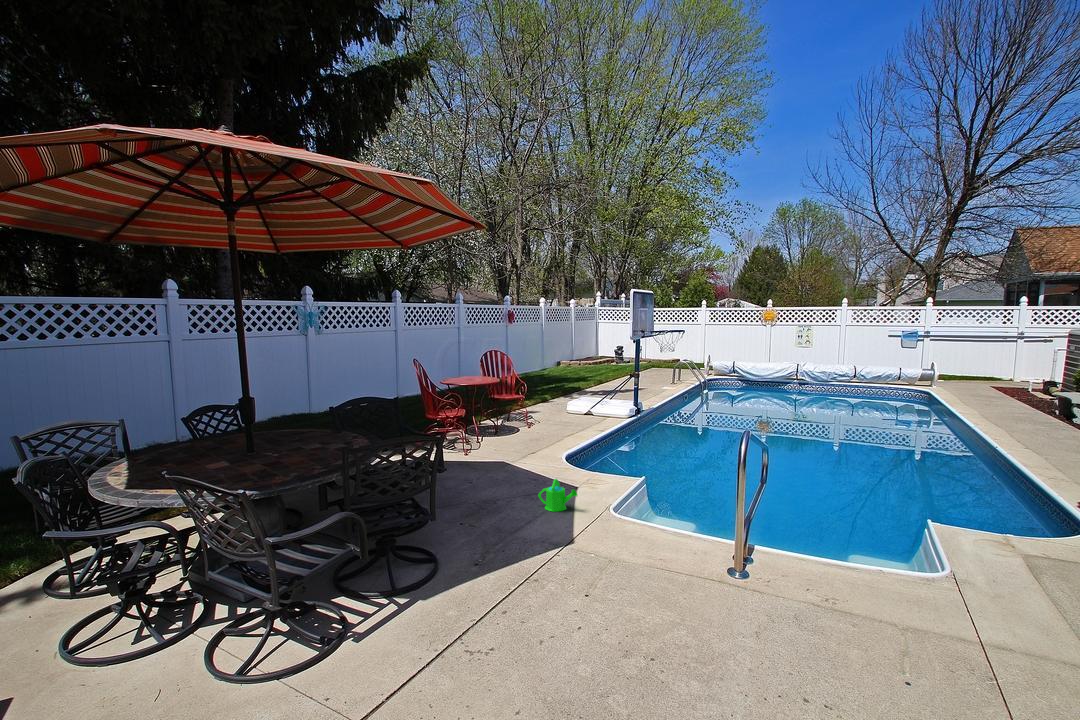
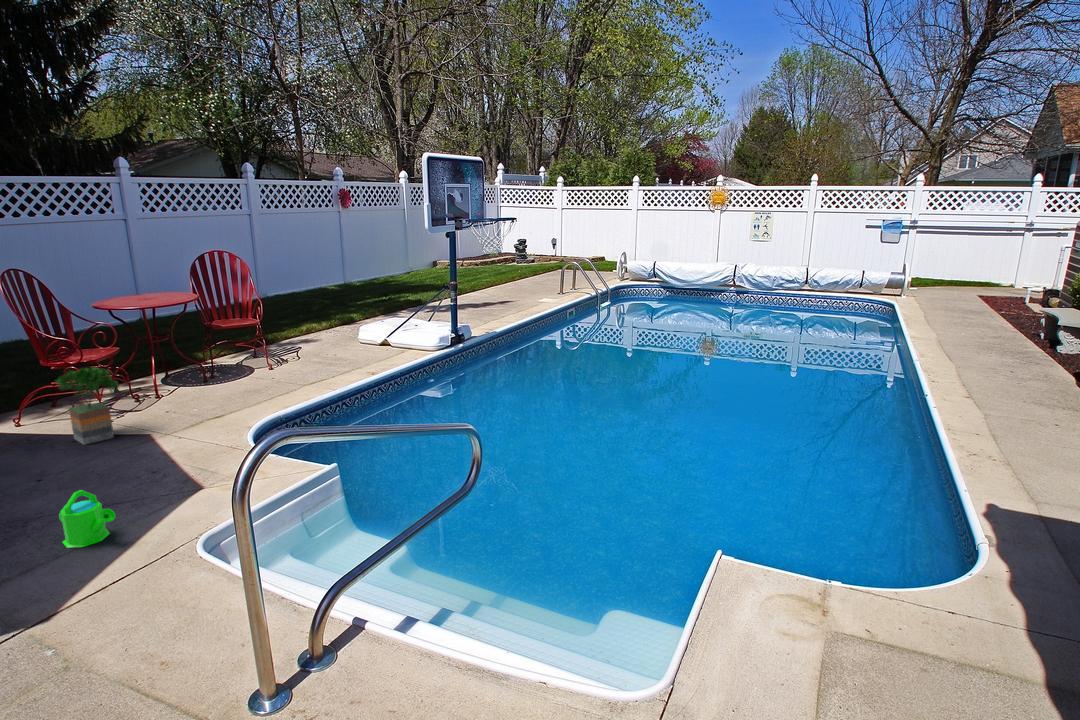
potted tree: none [464,418,500,467] -> present [56,367,119,445]

